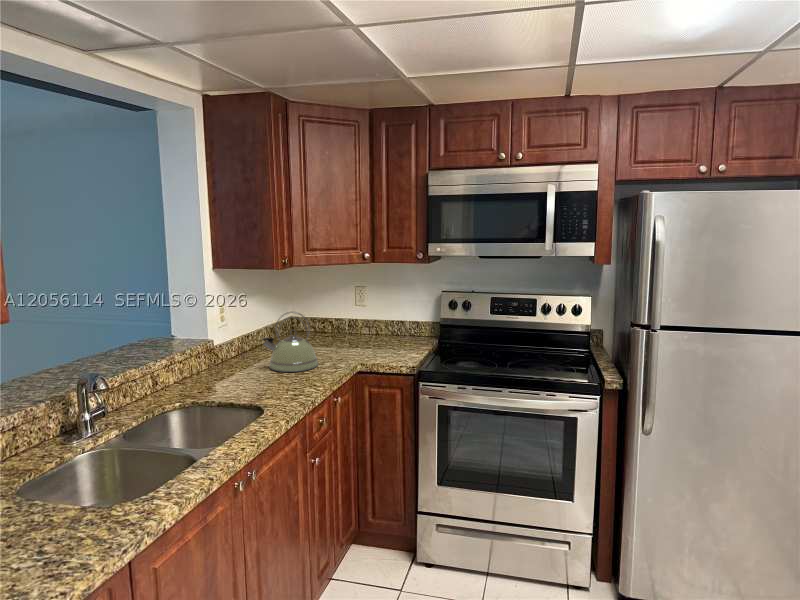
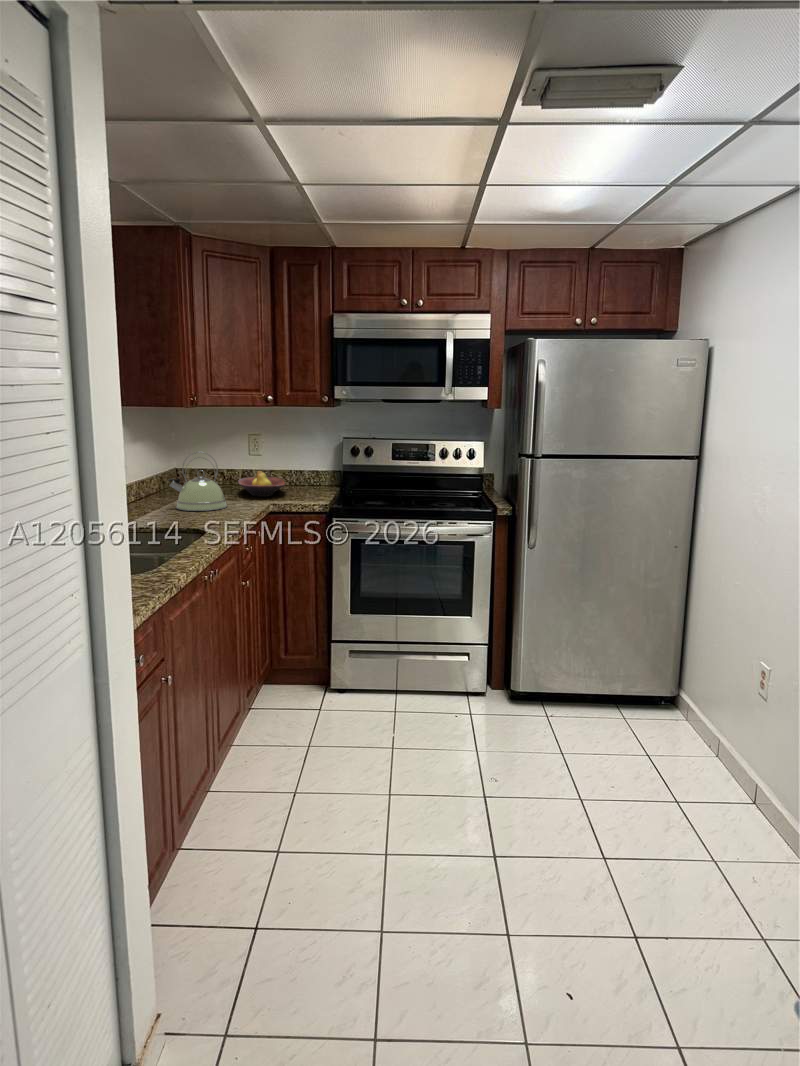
fruit bowl: none [338,324,384,352] -> present [238,471,285,497]

